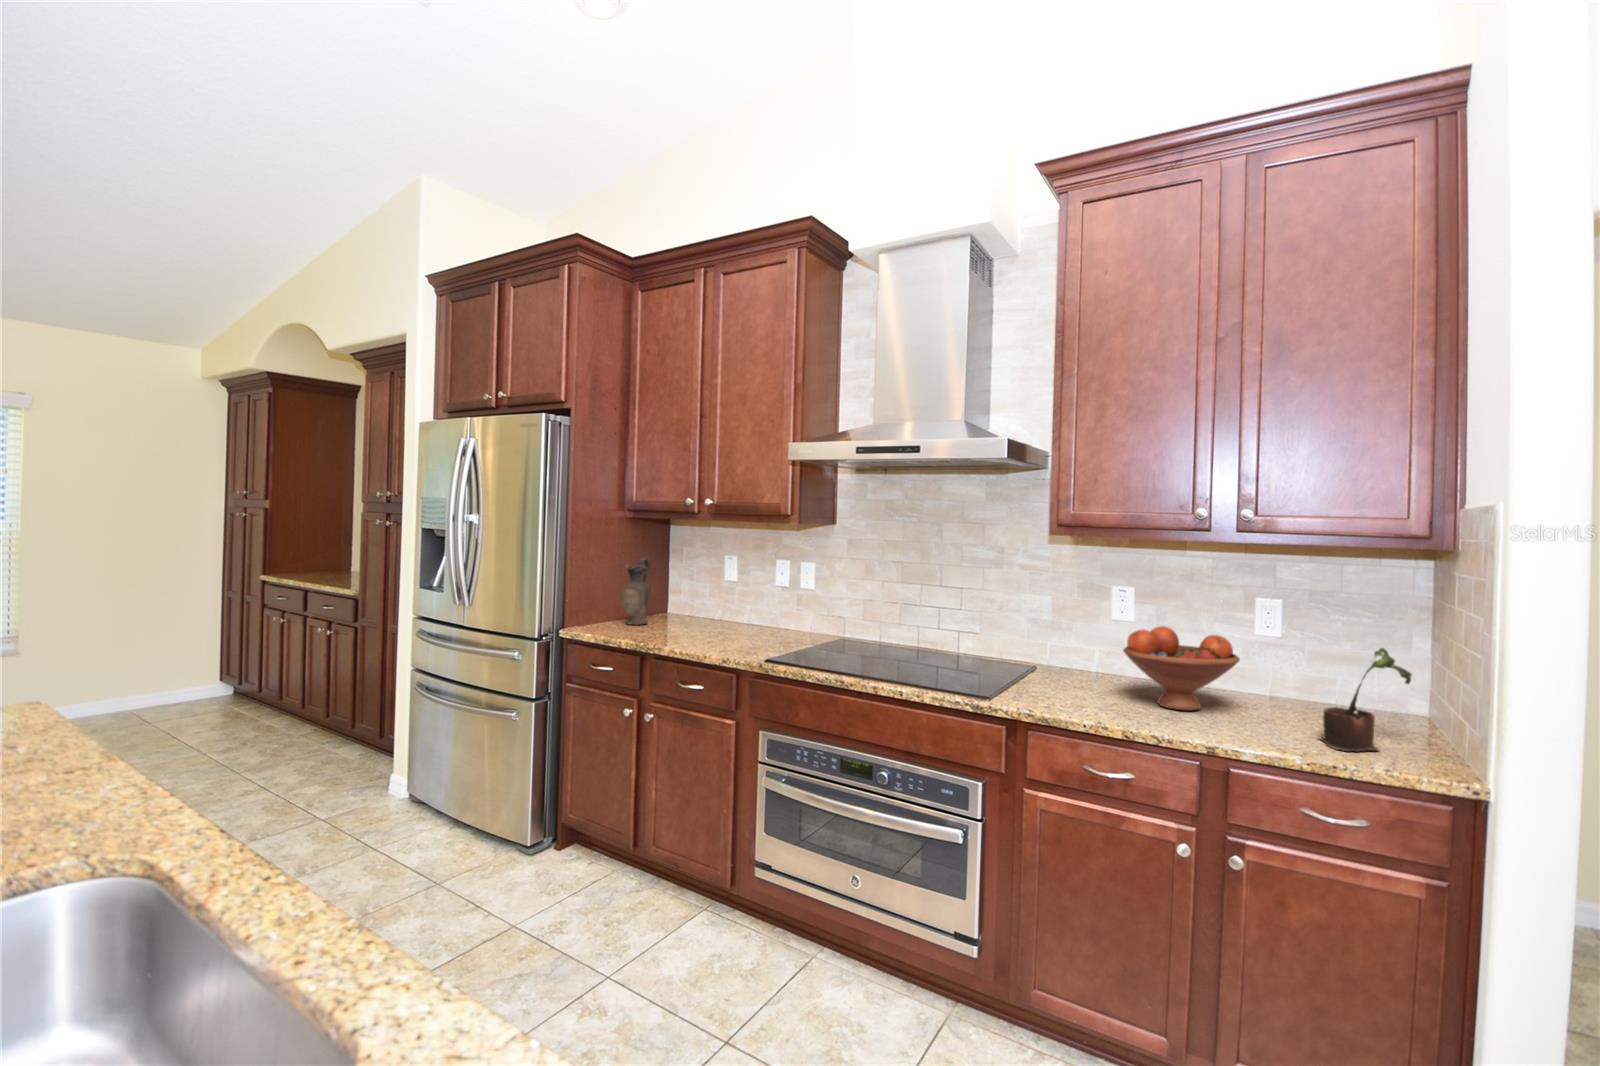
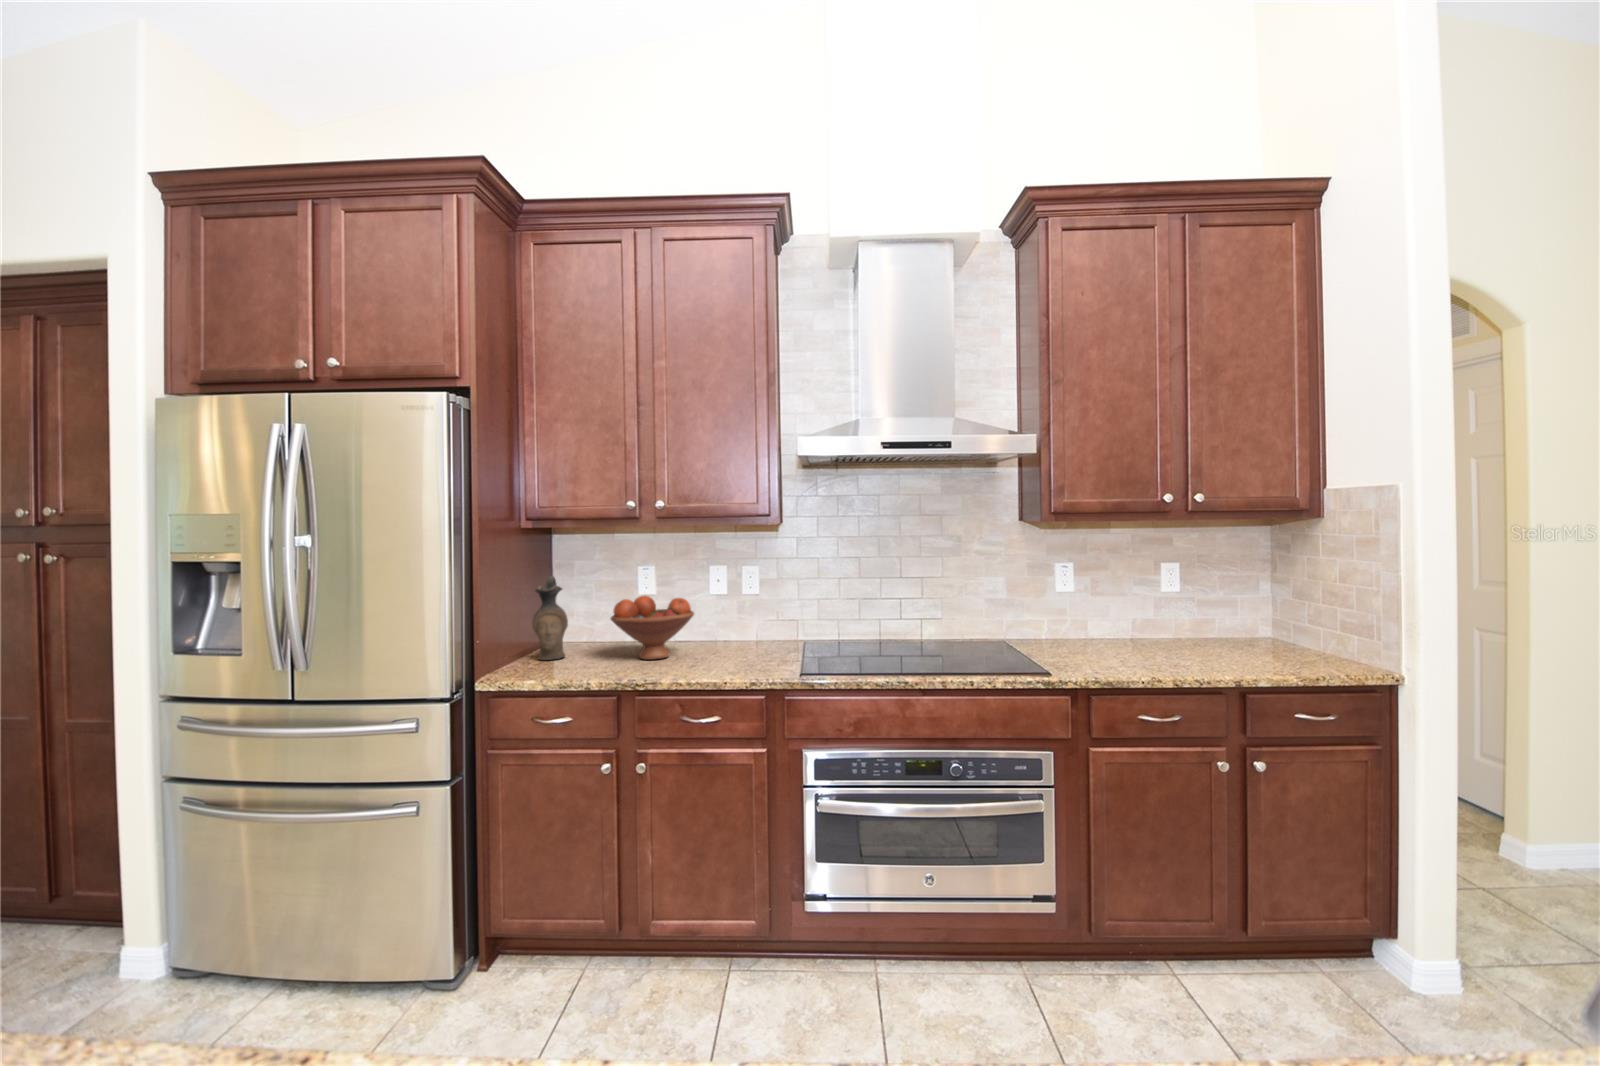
fruit bowl: present [1123,626,1240,711] -> present [611,596,694,660]
potted plant: present [1319,648,1412,751] -> none [1271,590,1327,668]

